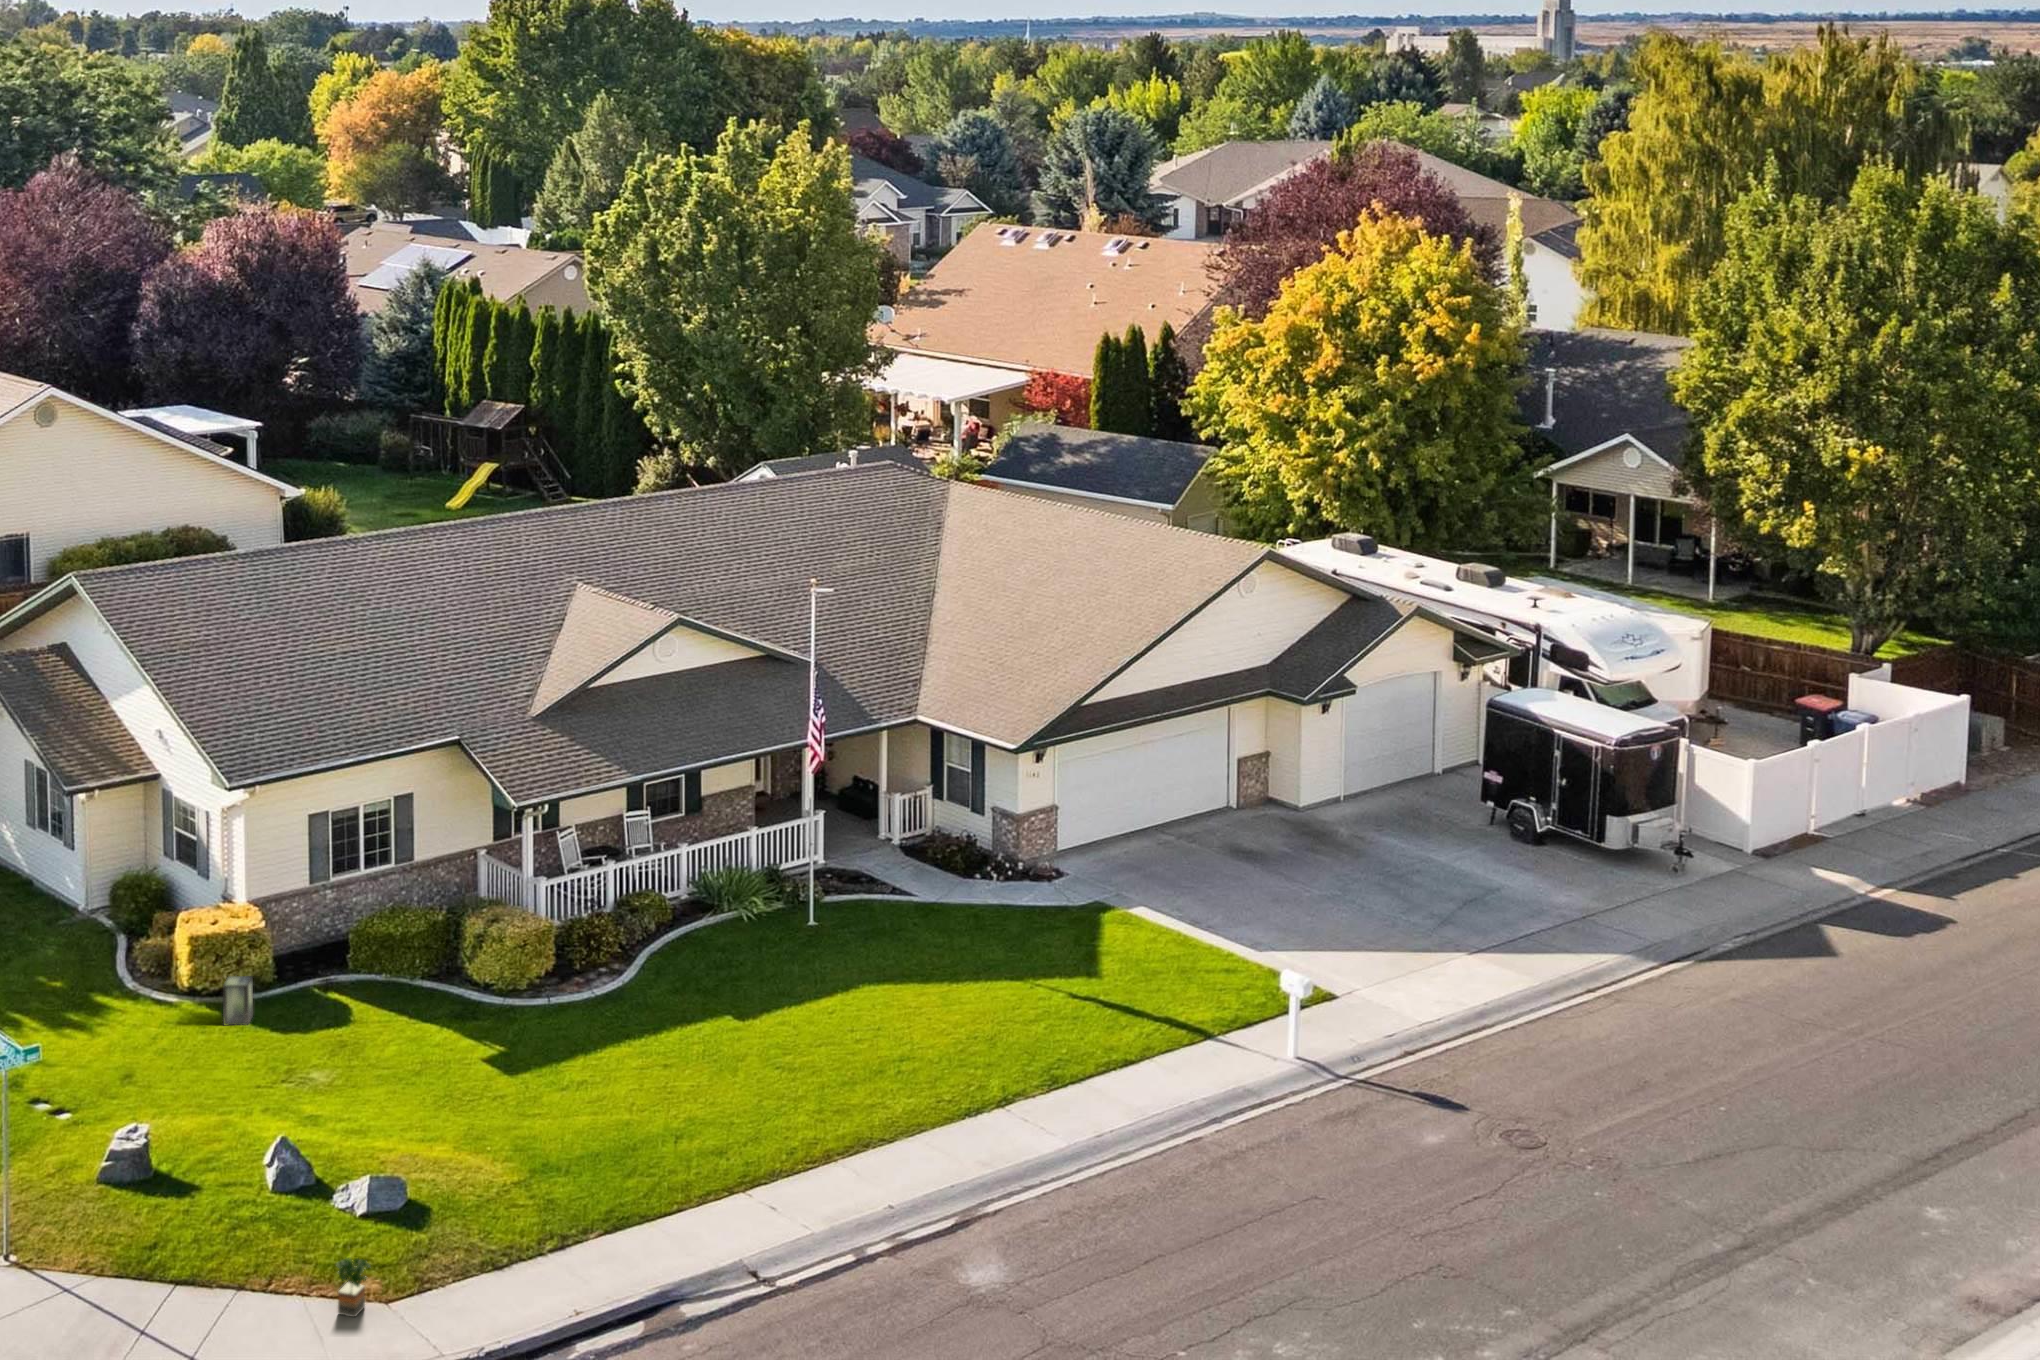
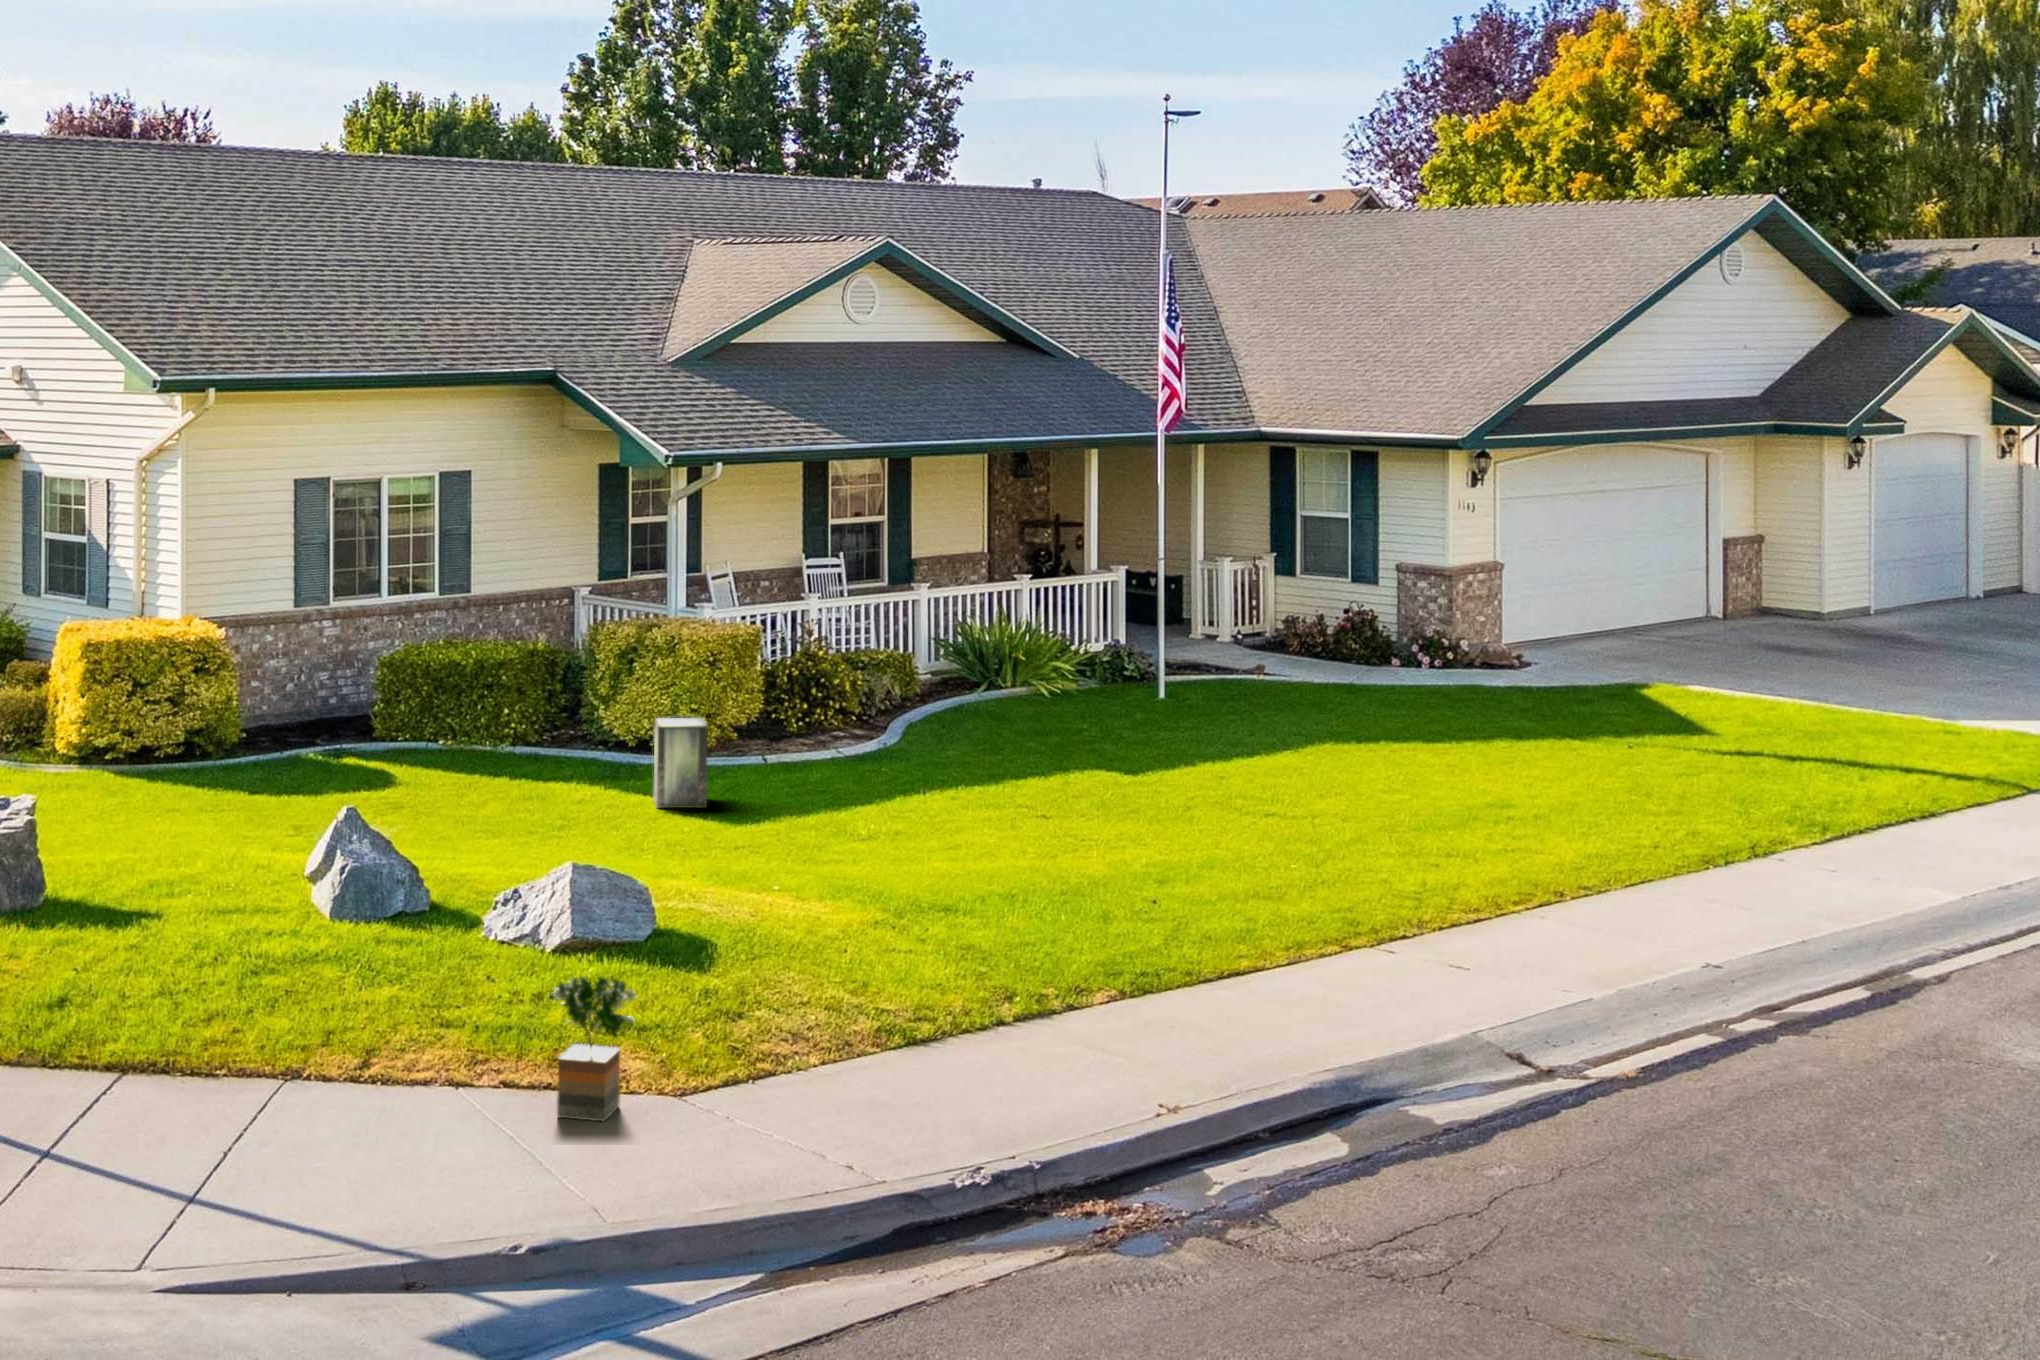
storage box: present [223,976,253,1025] -> present [654,718,708,808]

